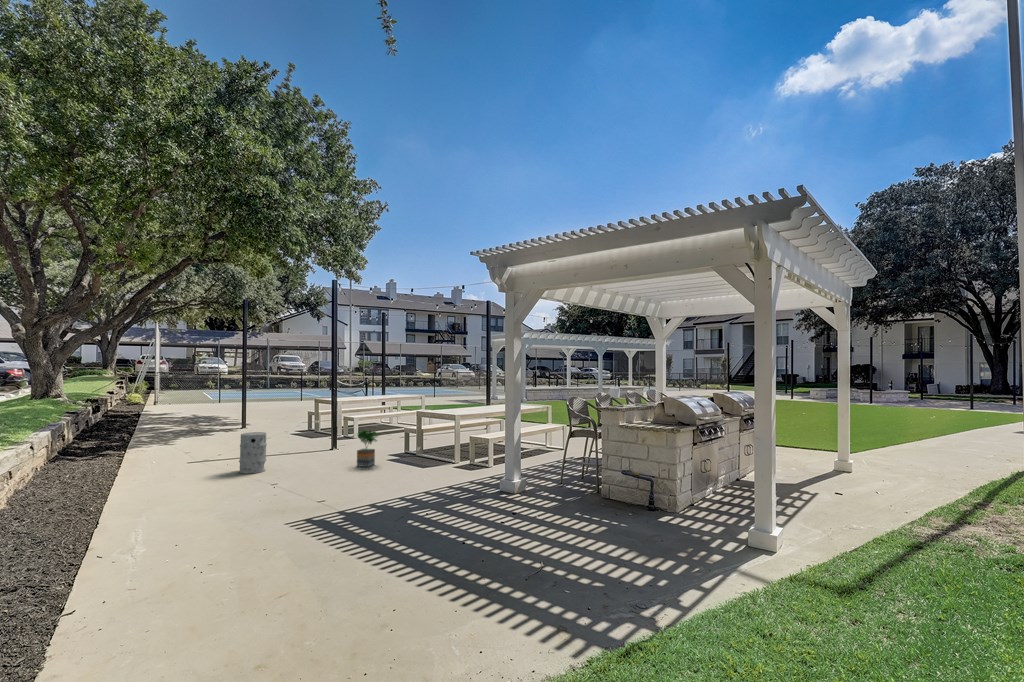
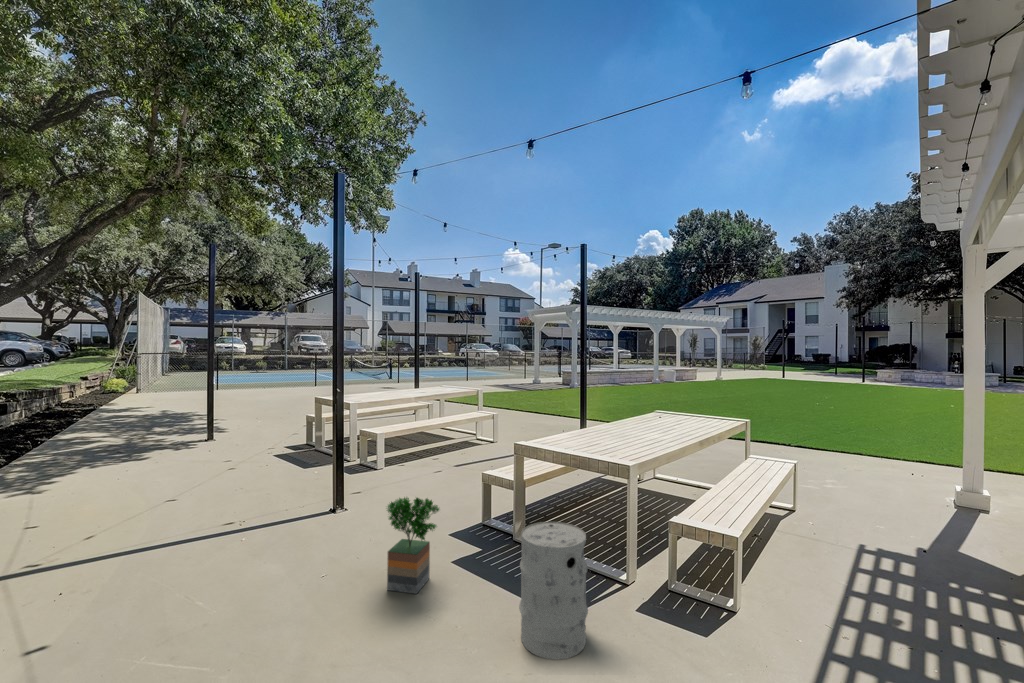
trash can: present [239,432,267,474] -> present [519,522,588,660]

